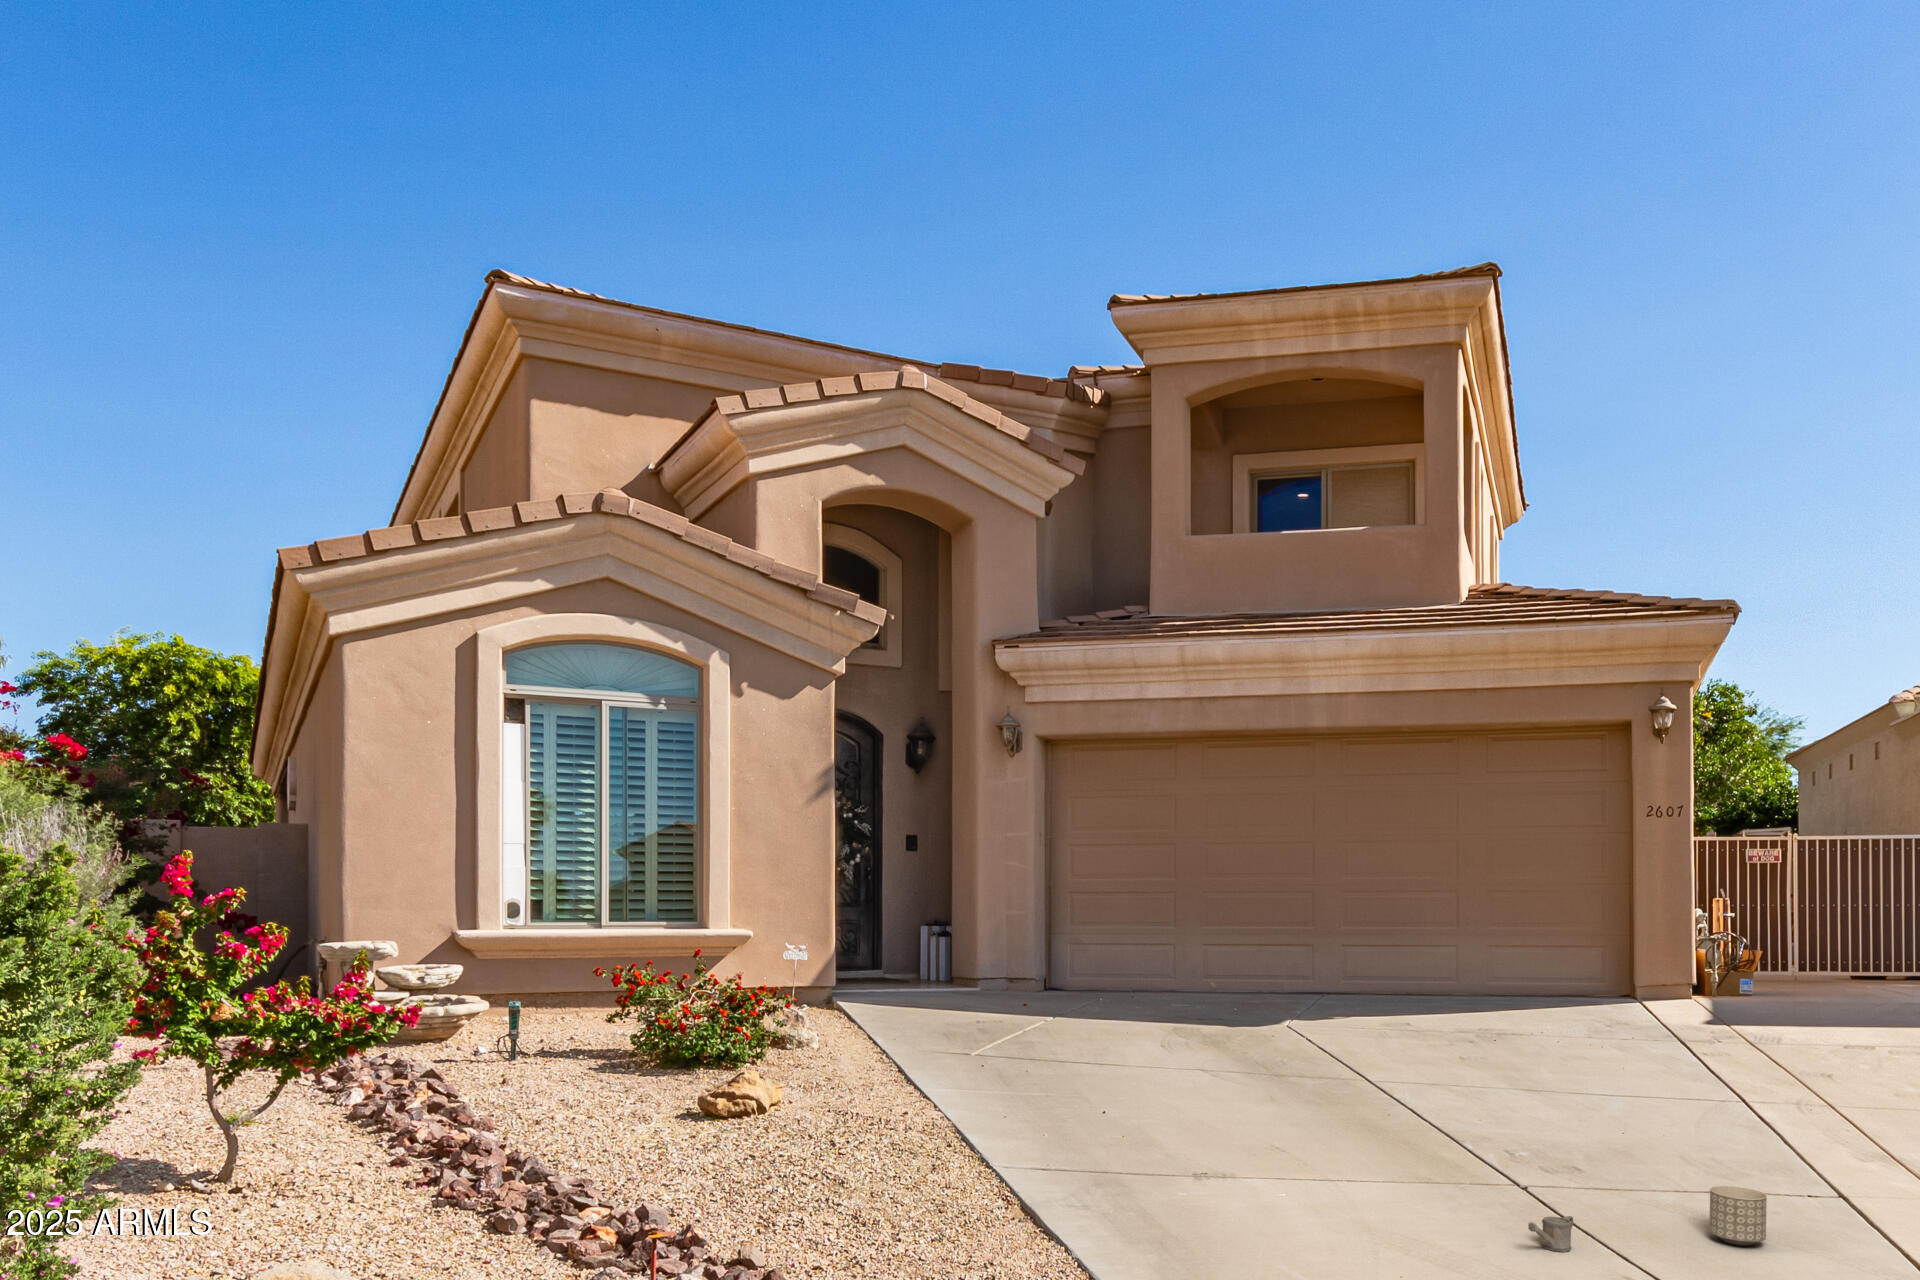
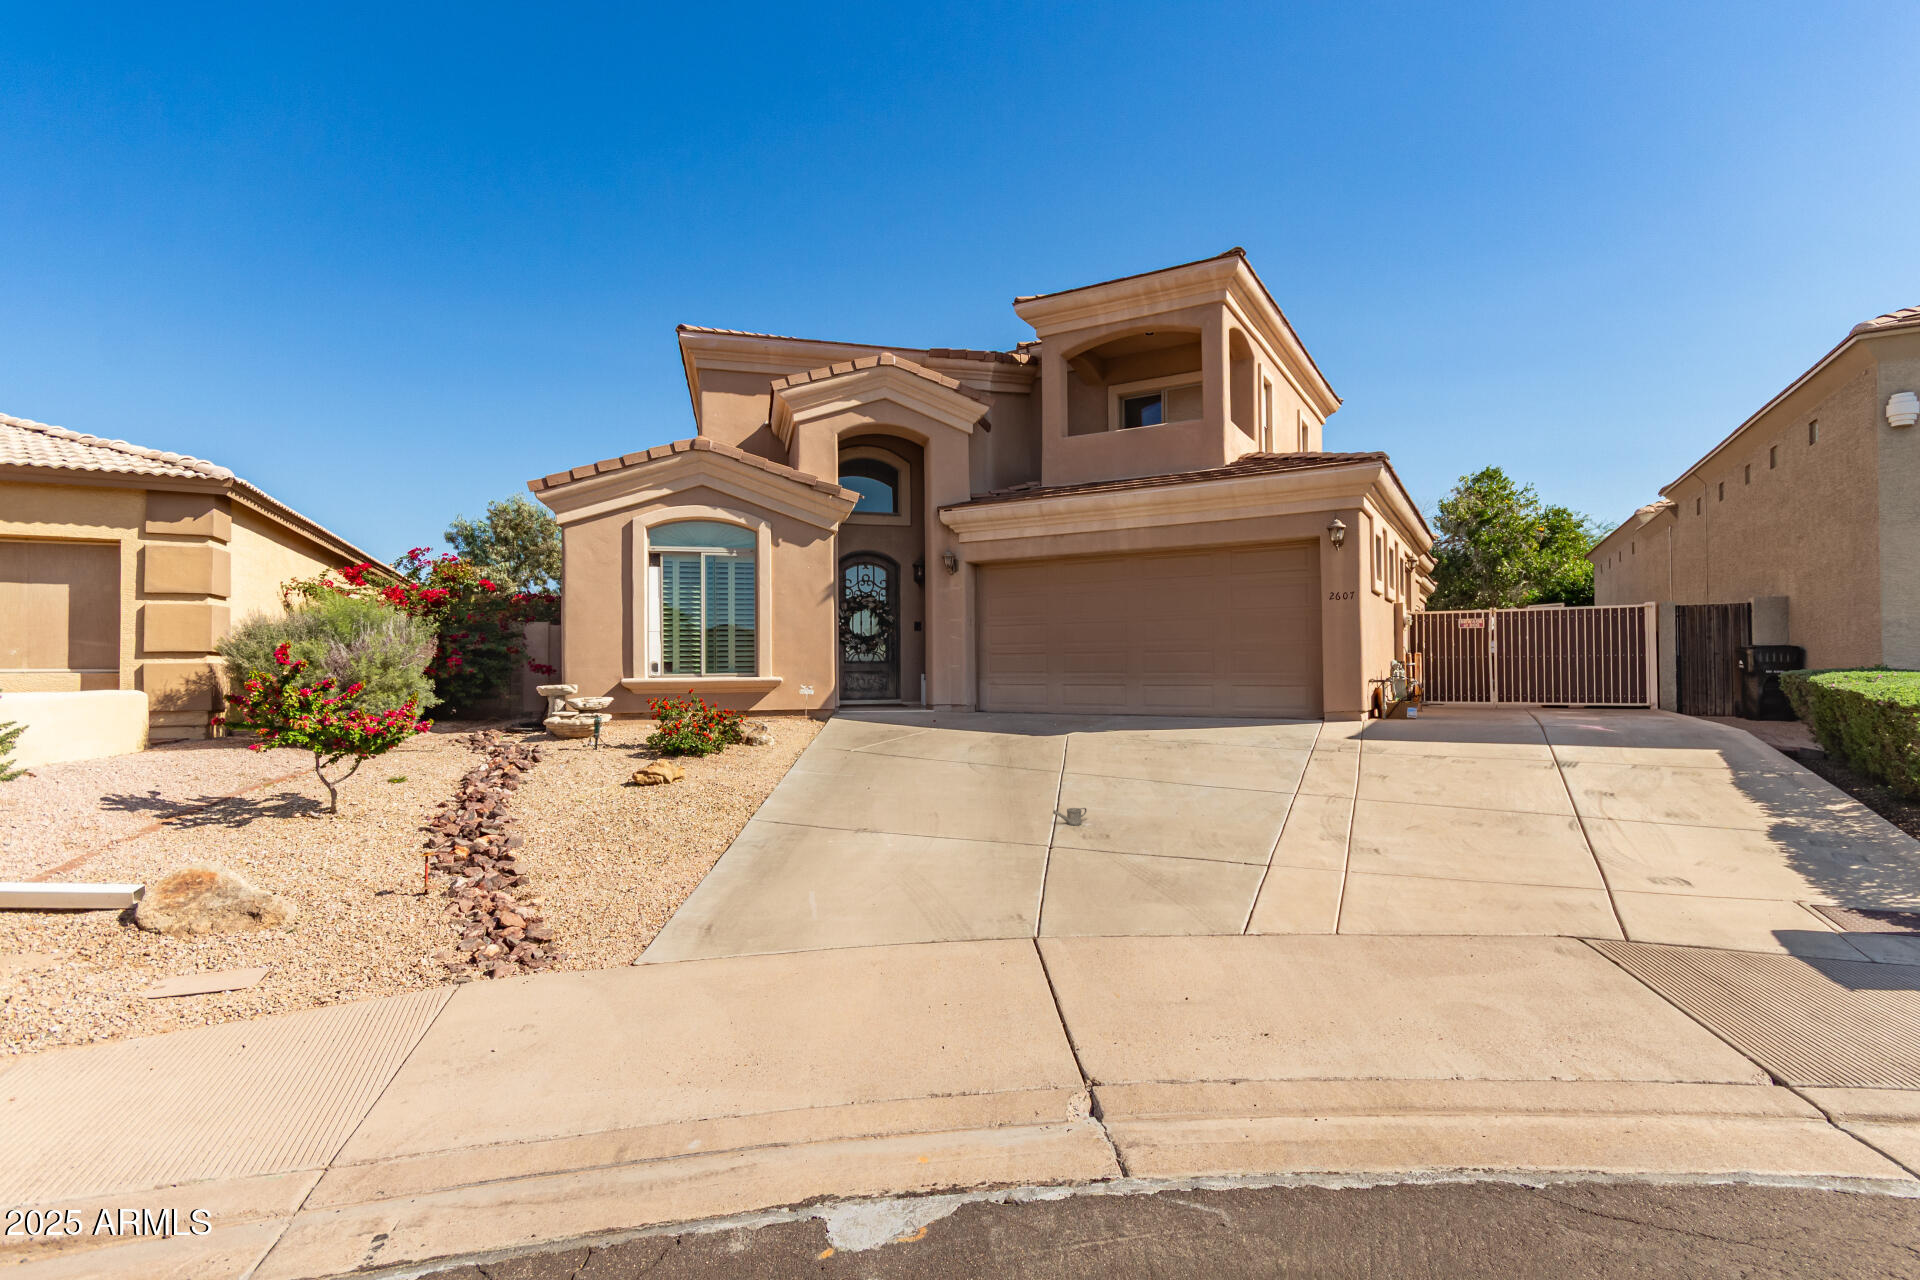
planter: present [1709,1186,1767,1246] -> none [1168,793,1197,824]

